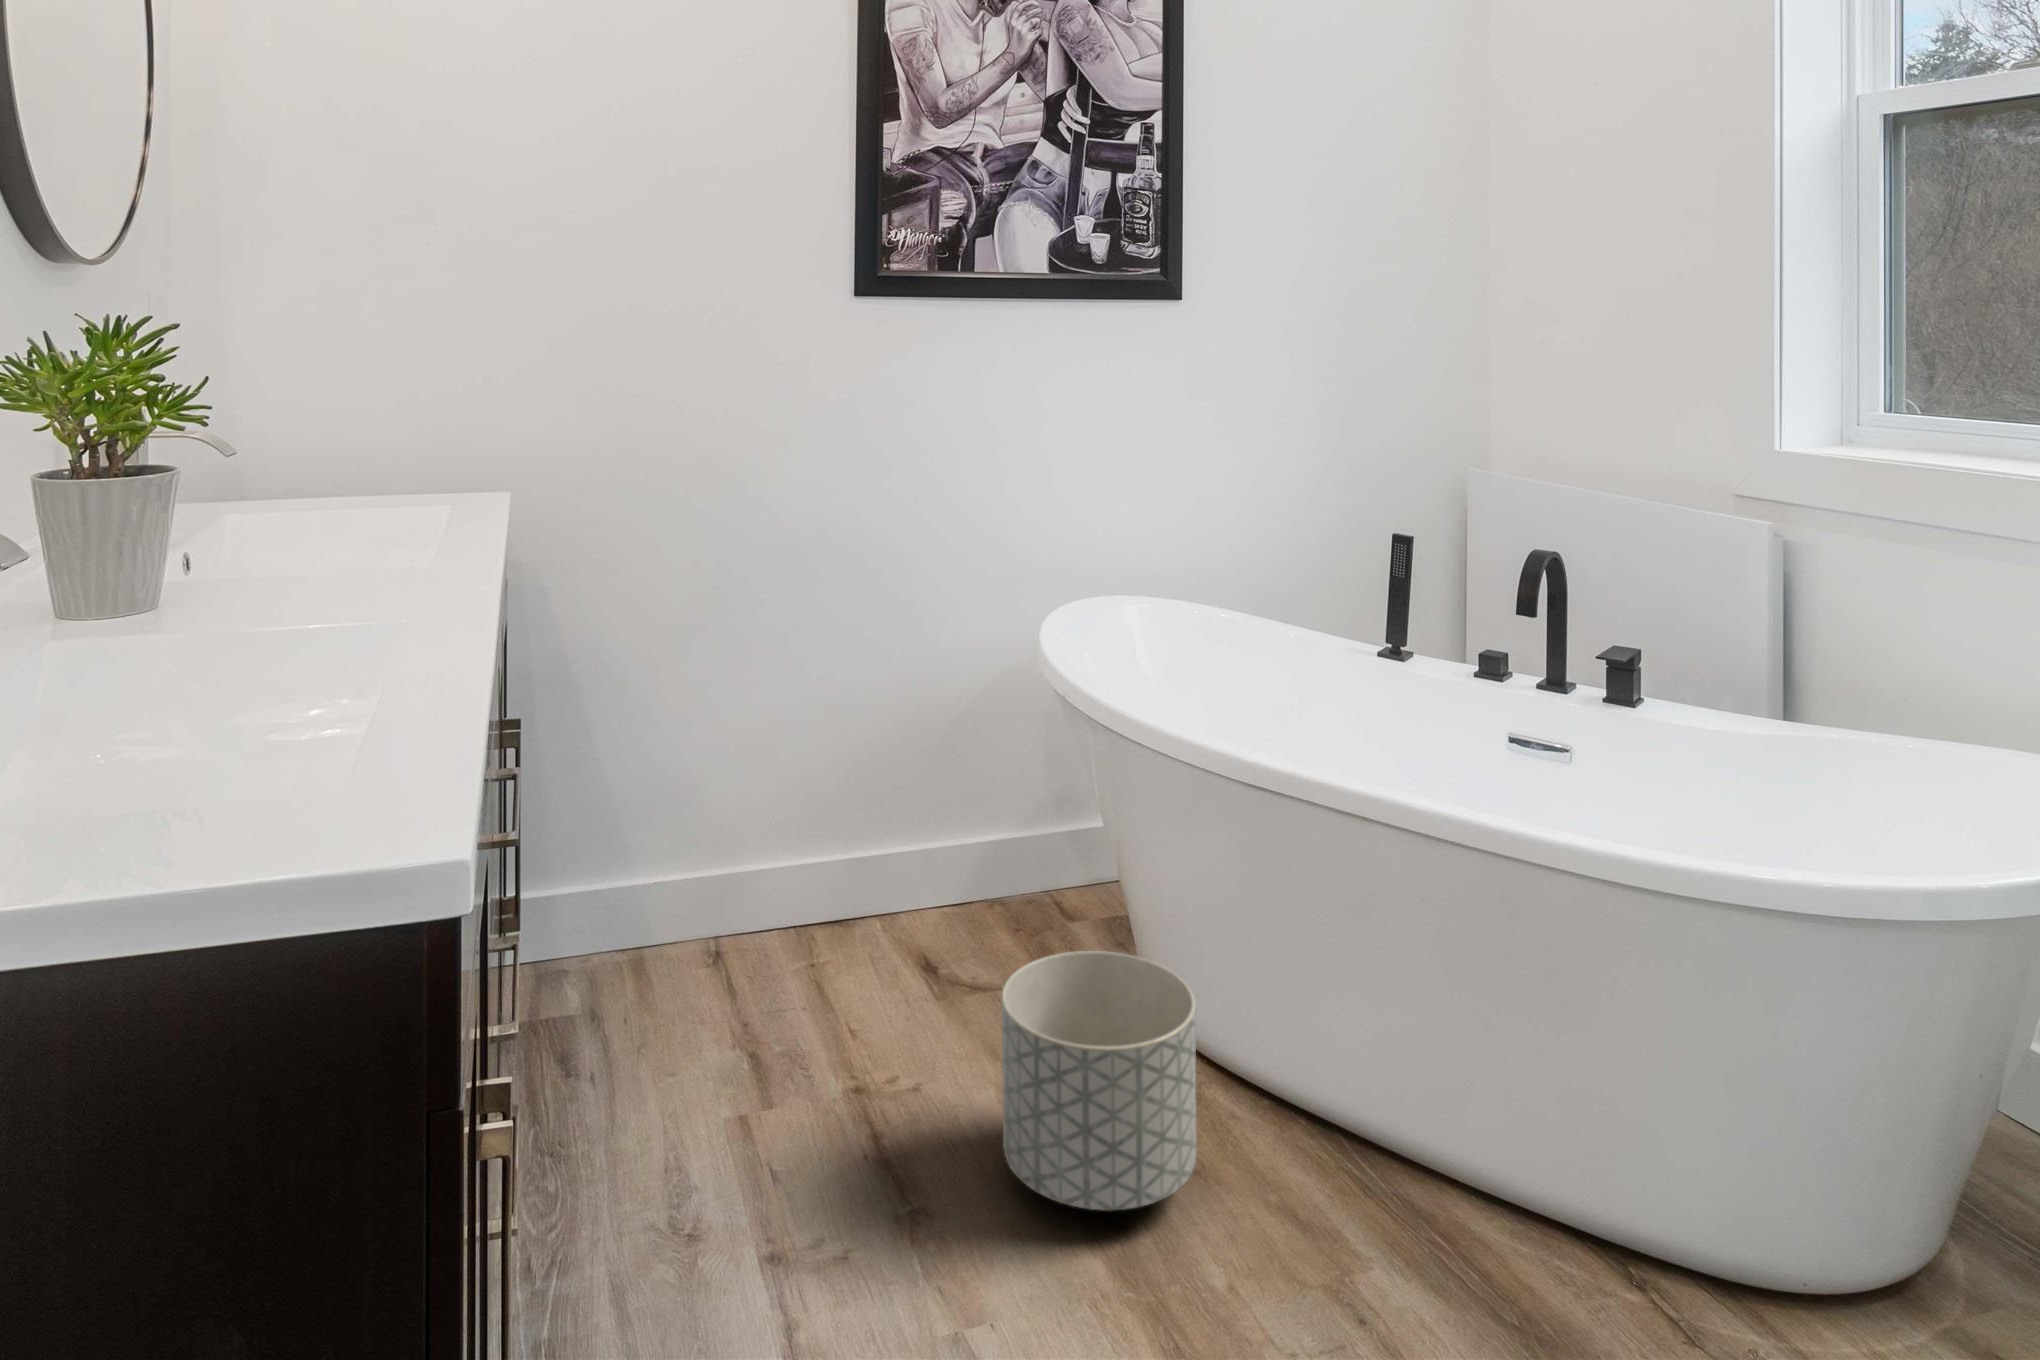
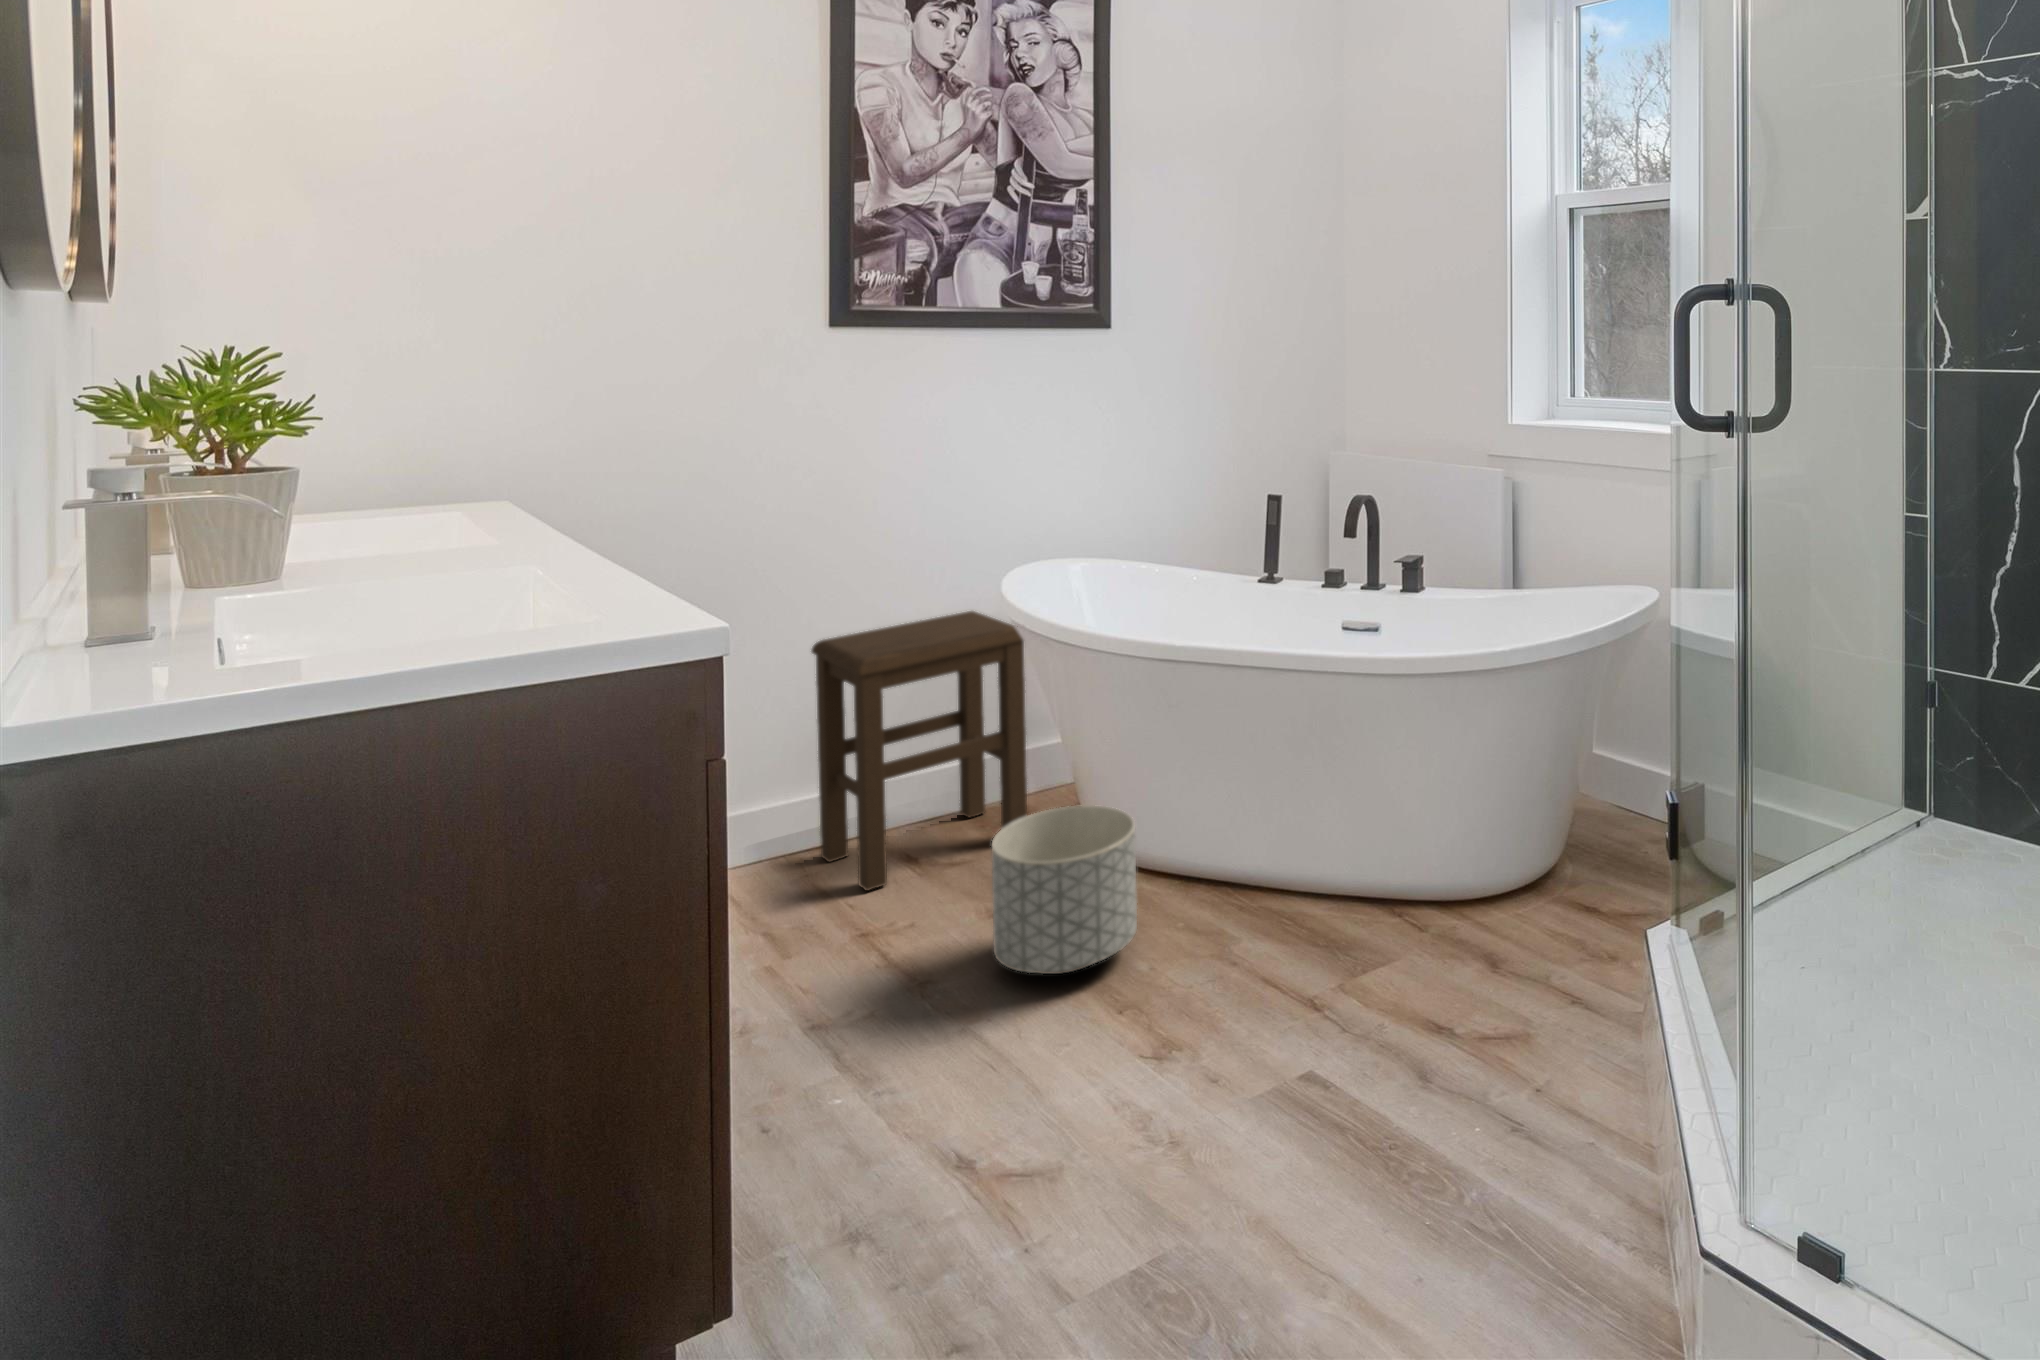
stool: none [830,652,1072,994] -> present [812,611,1027,891]

